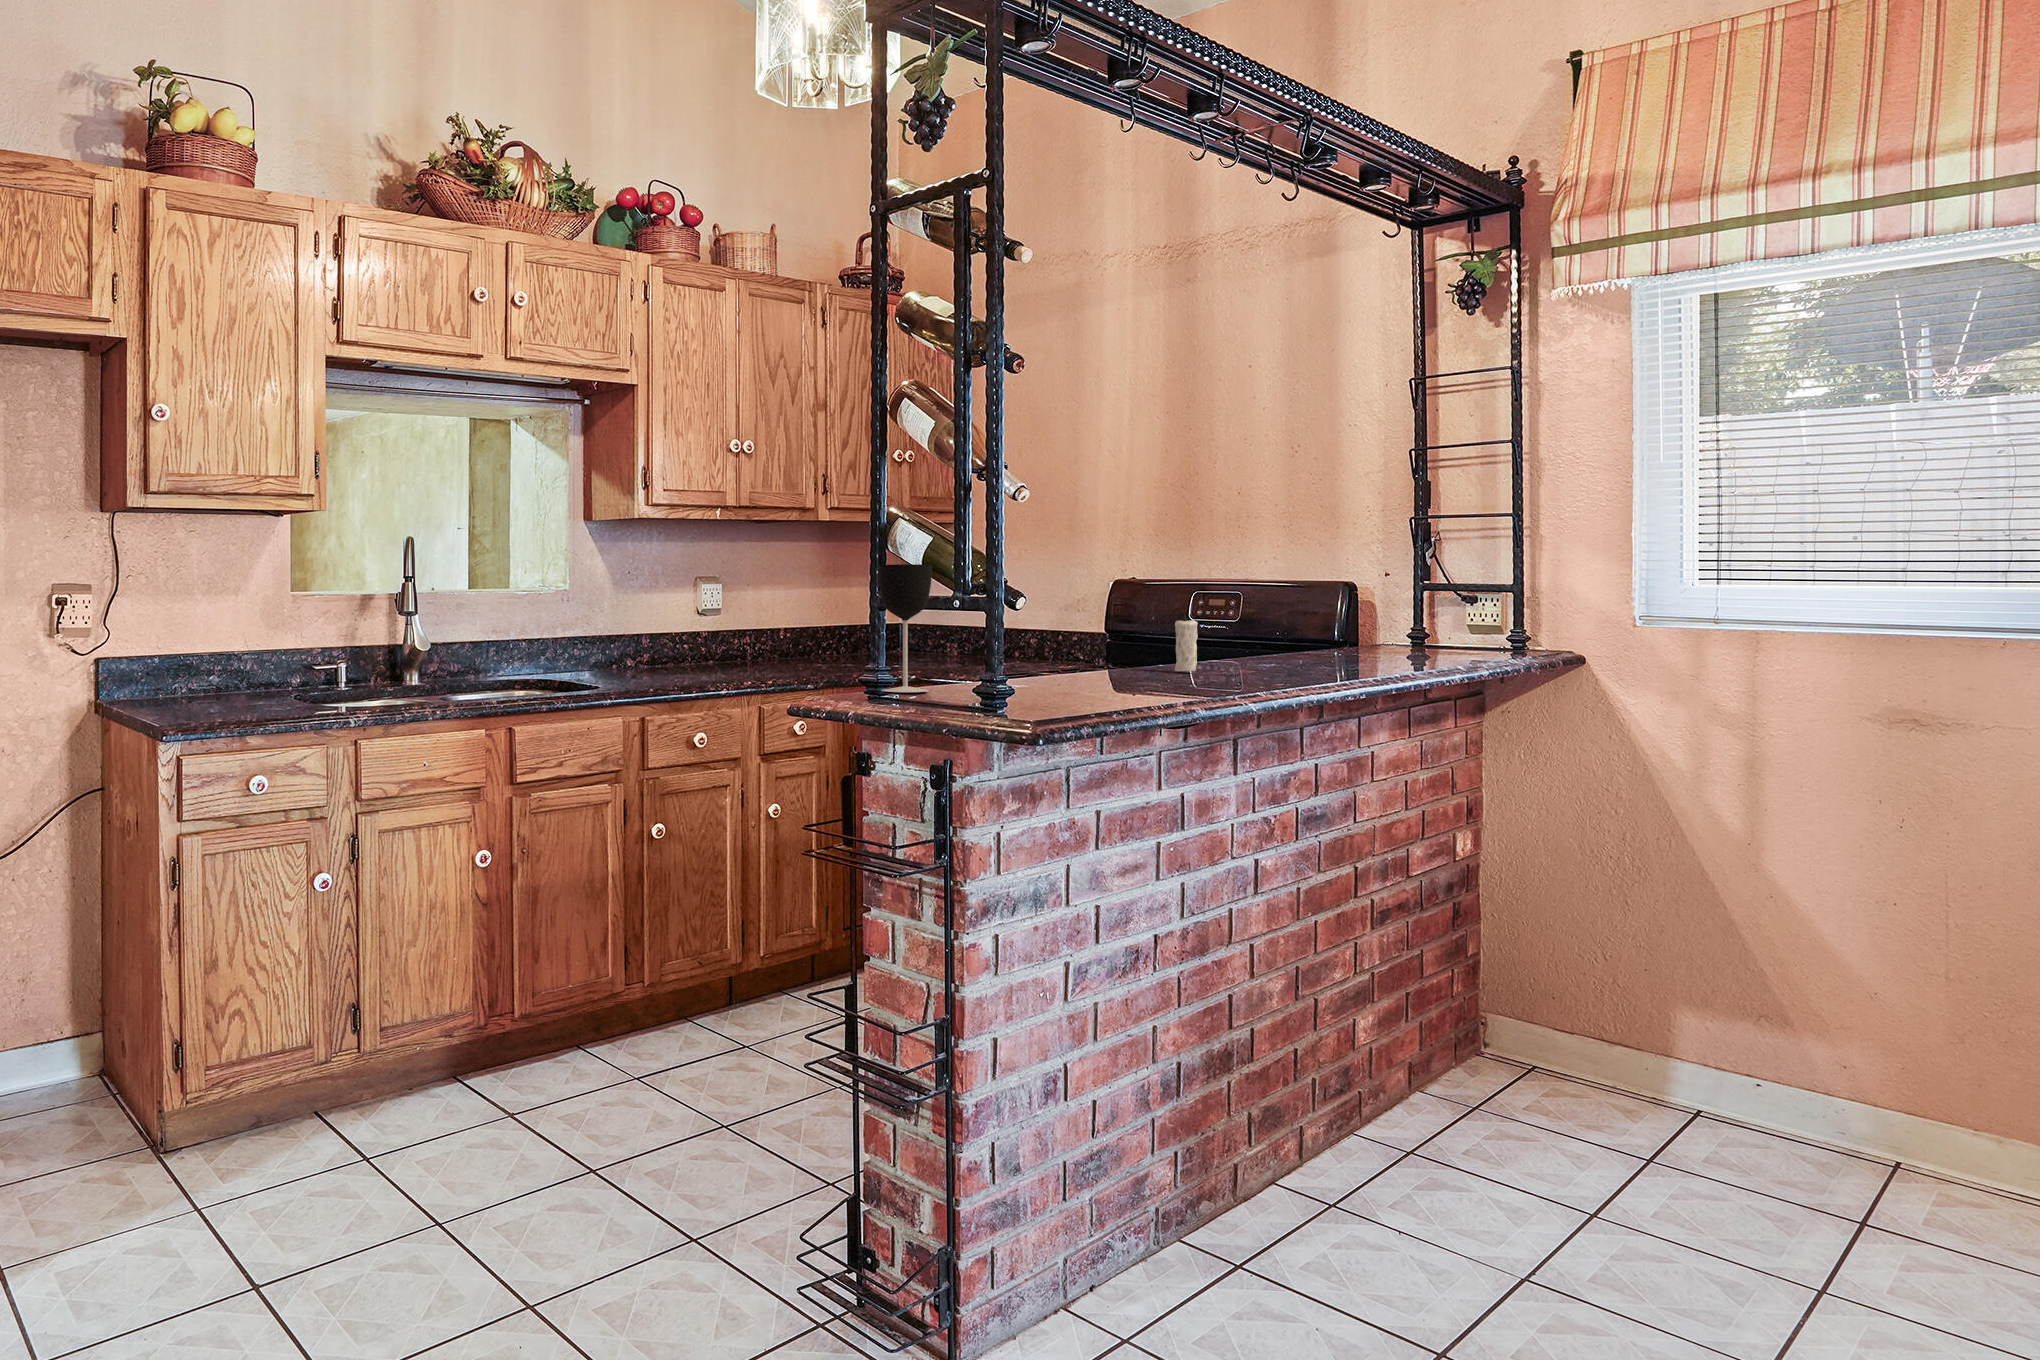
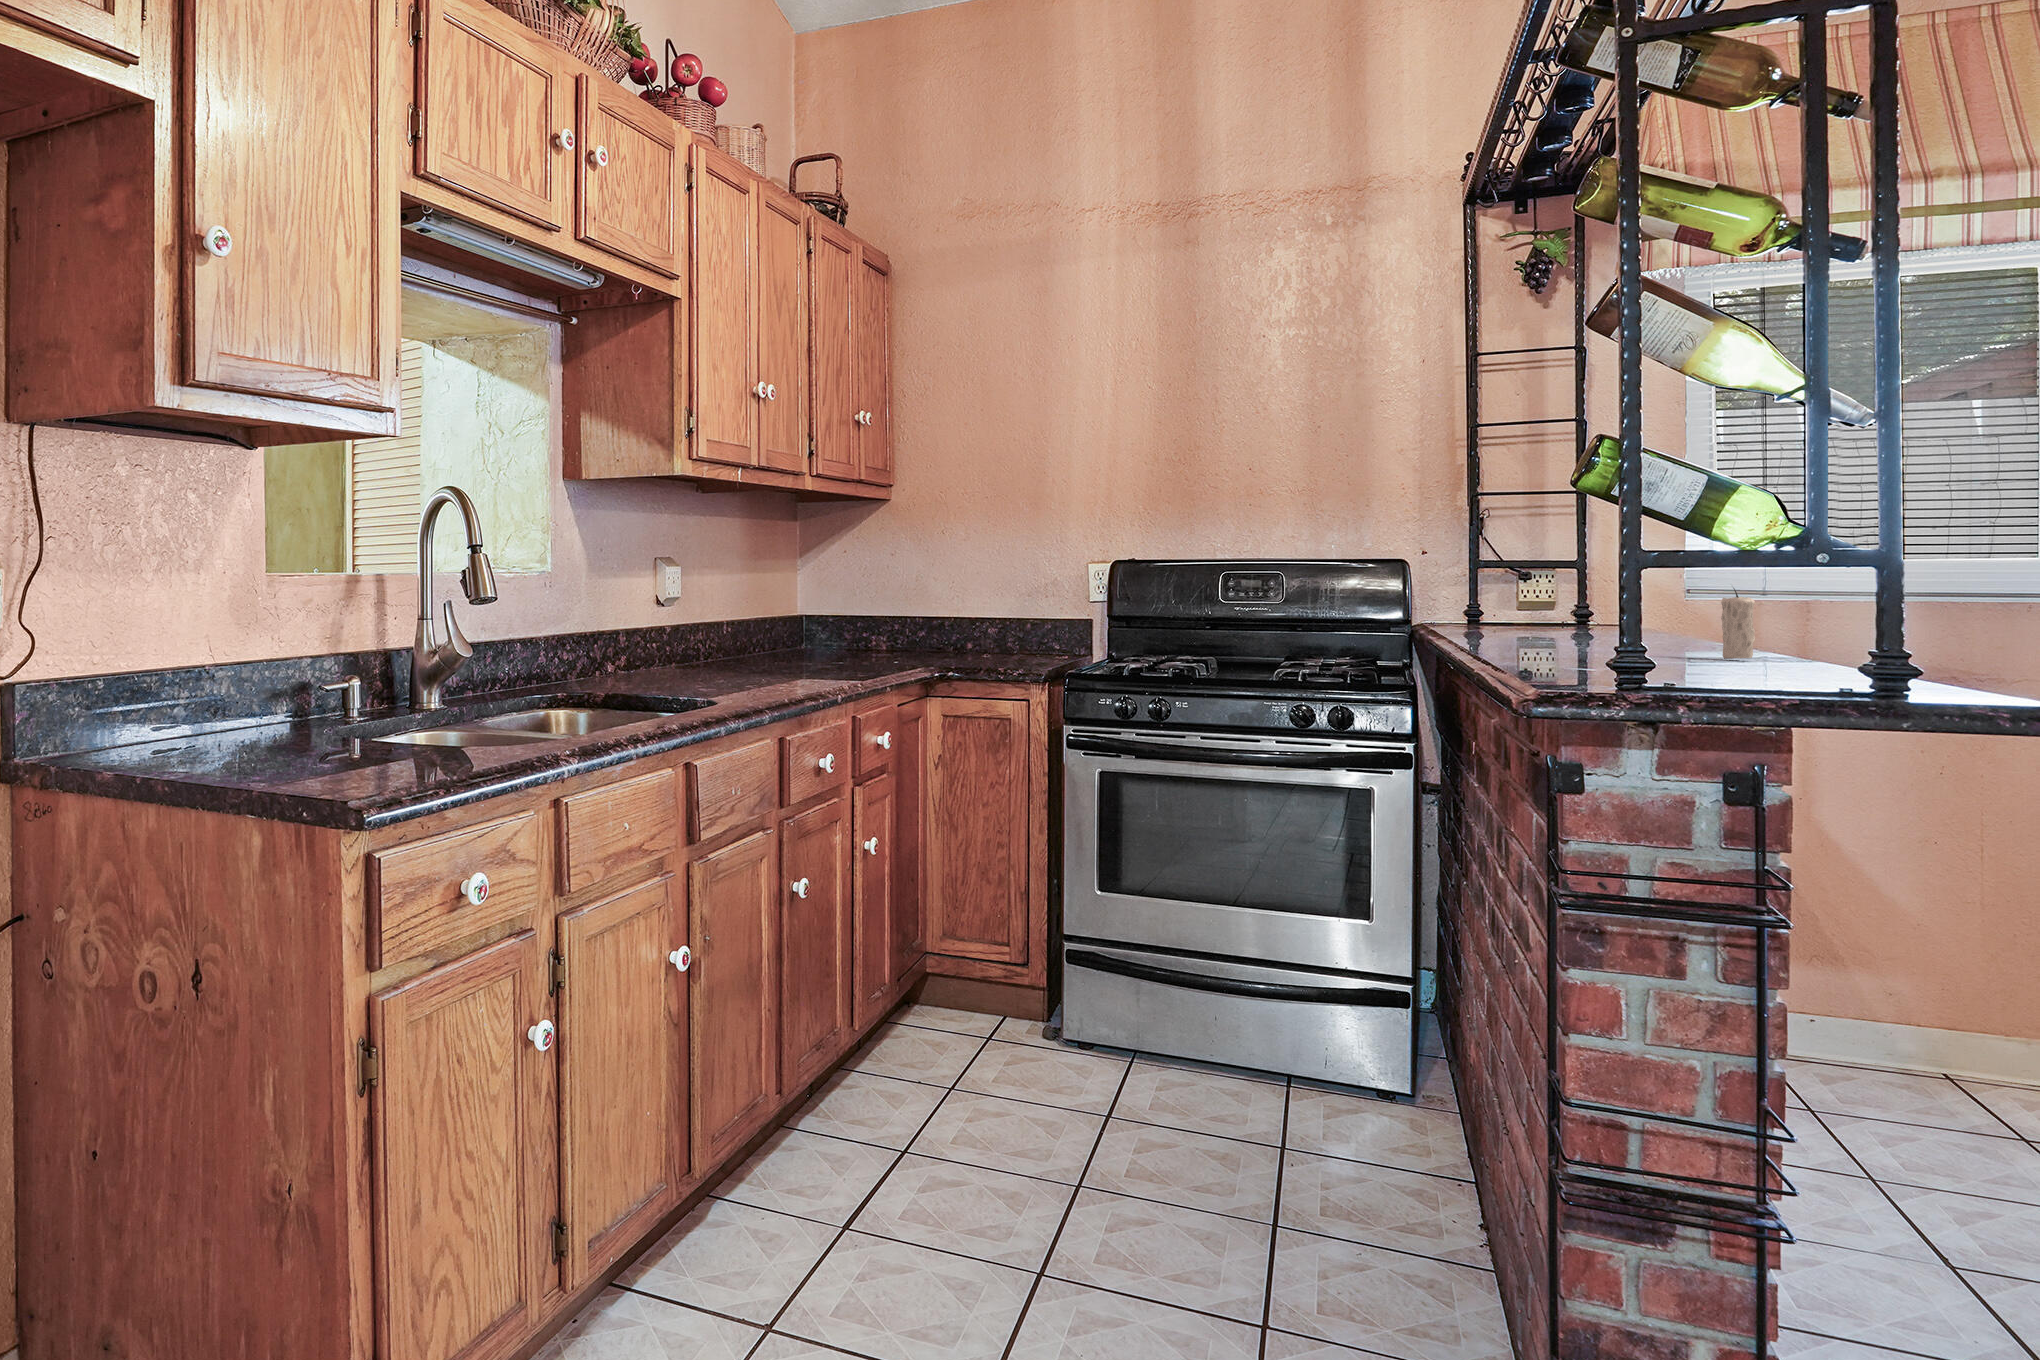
wine glass: present [878,564,932,692] -> none [1843,515,1941,701]

